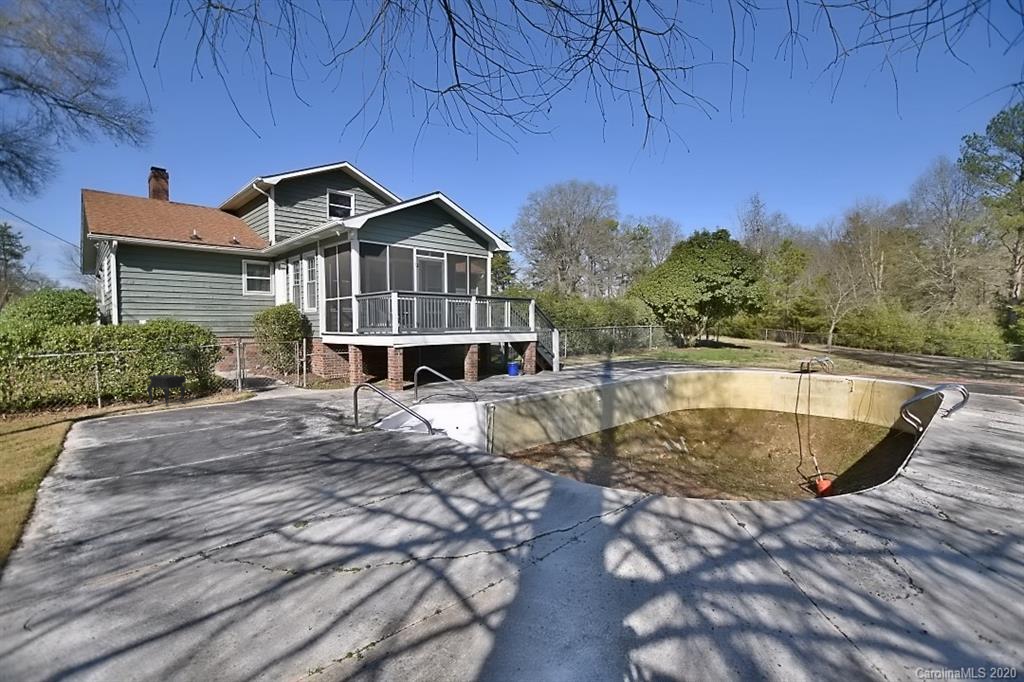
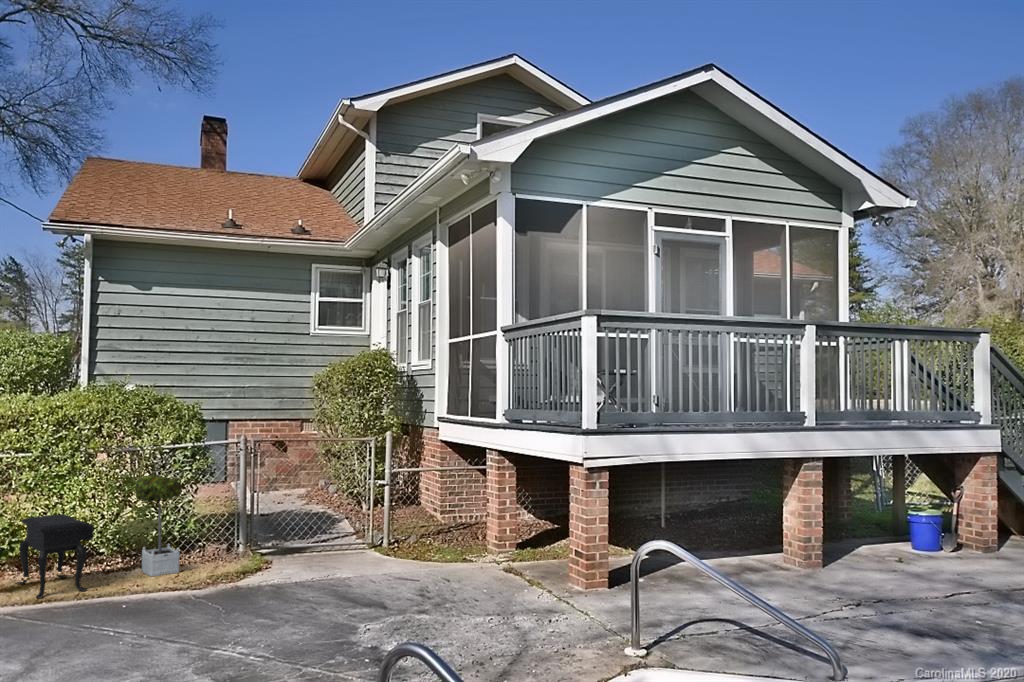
potted tree: none [198,356,221,399] -> present [135,474,182,576]

